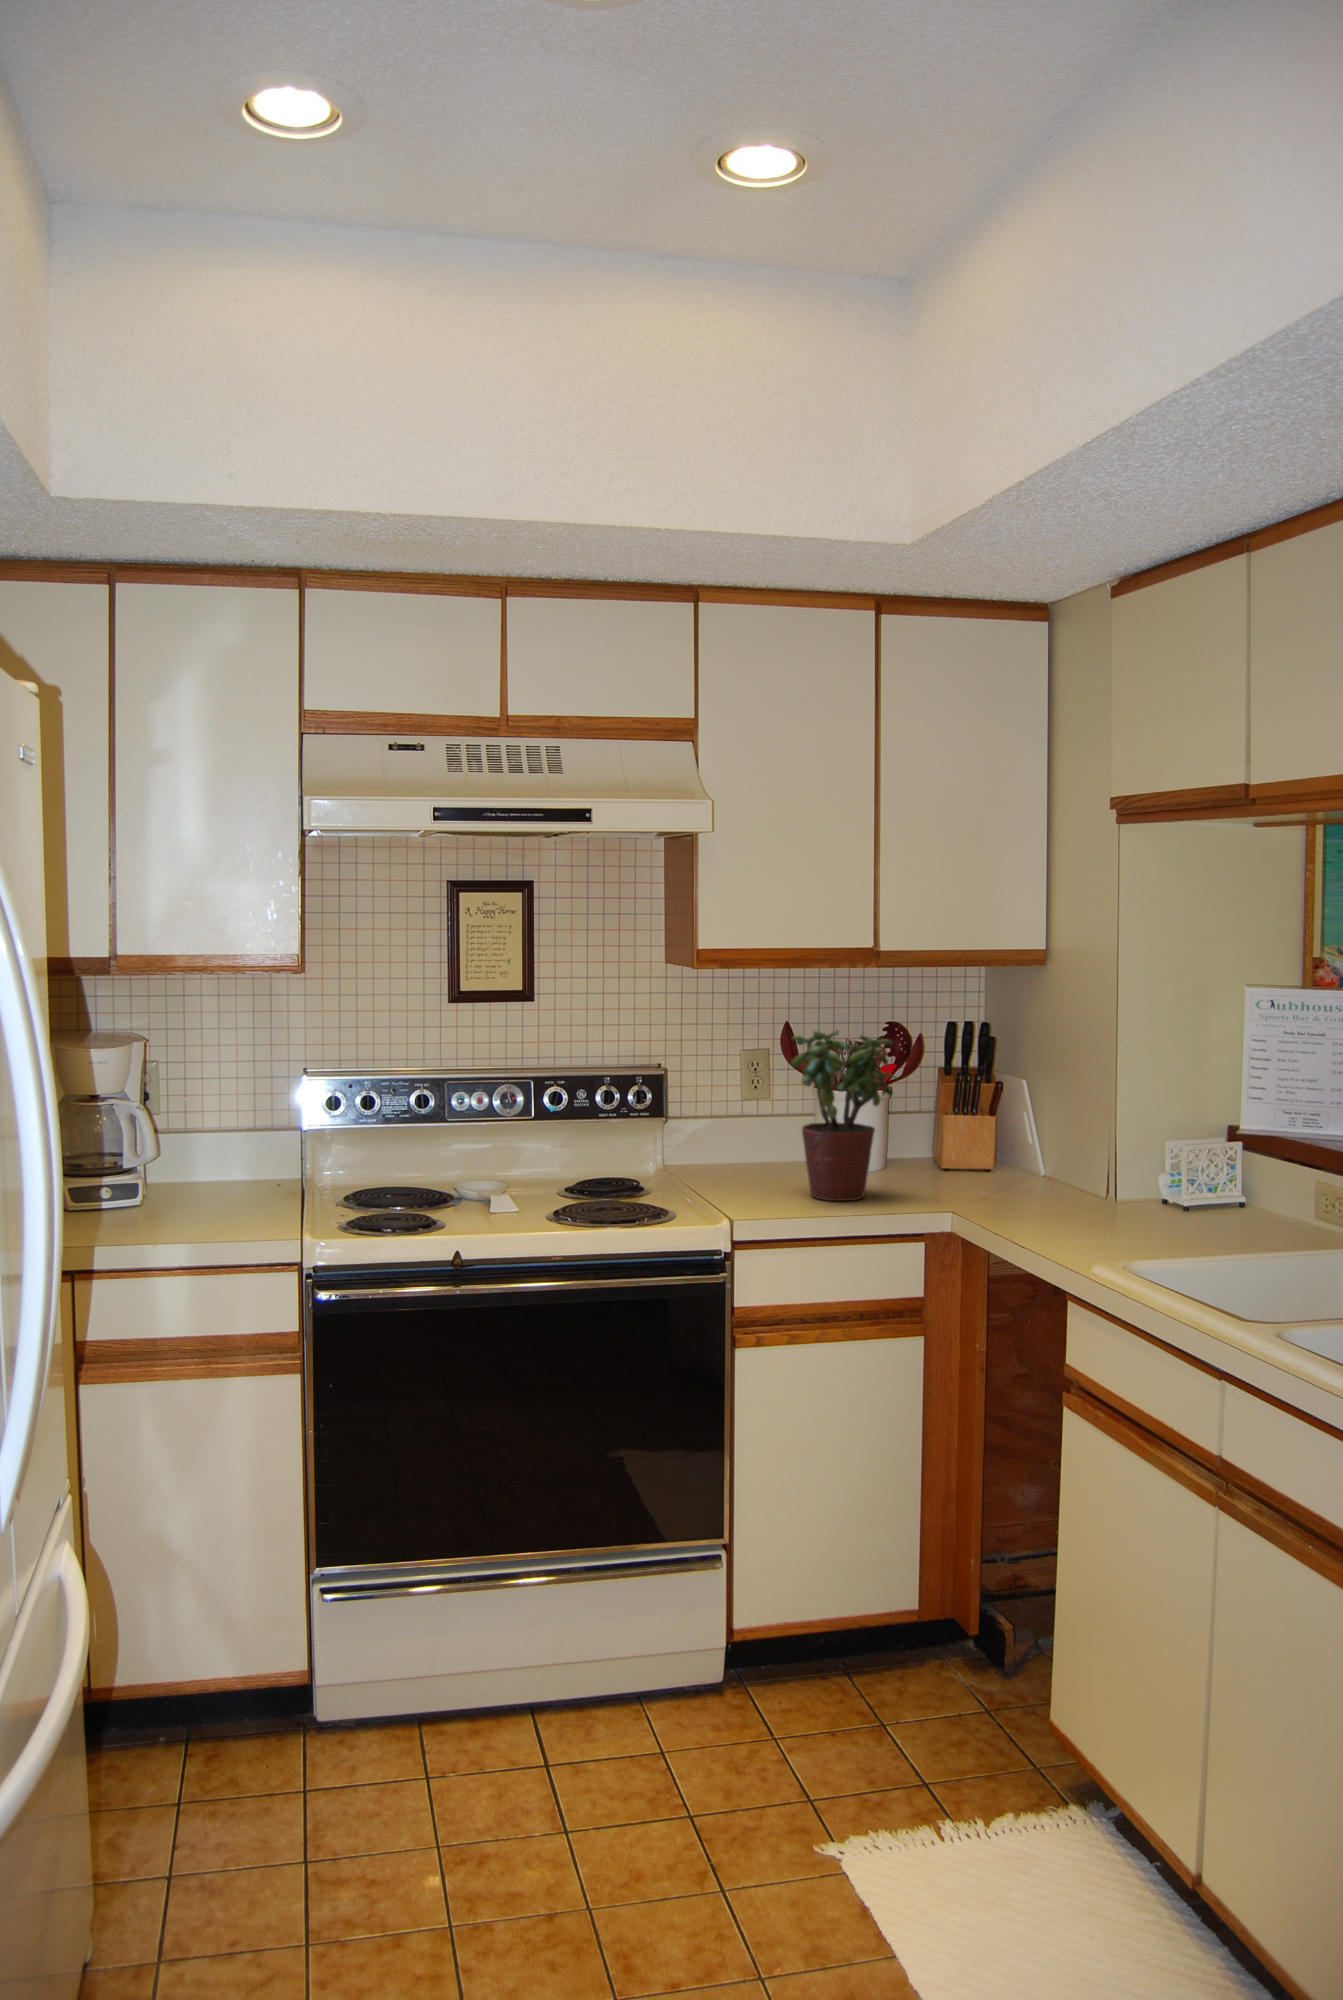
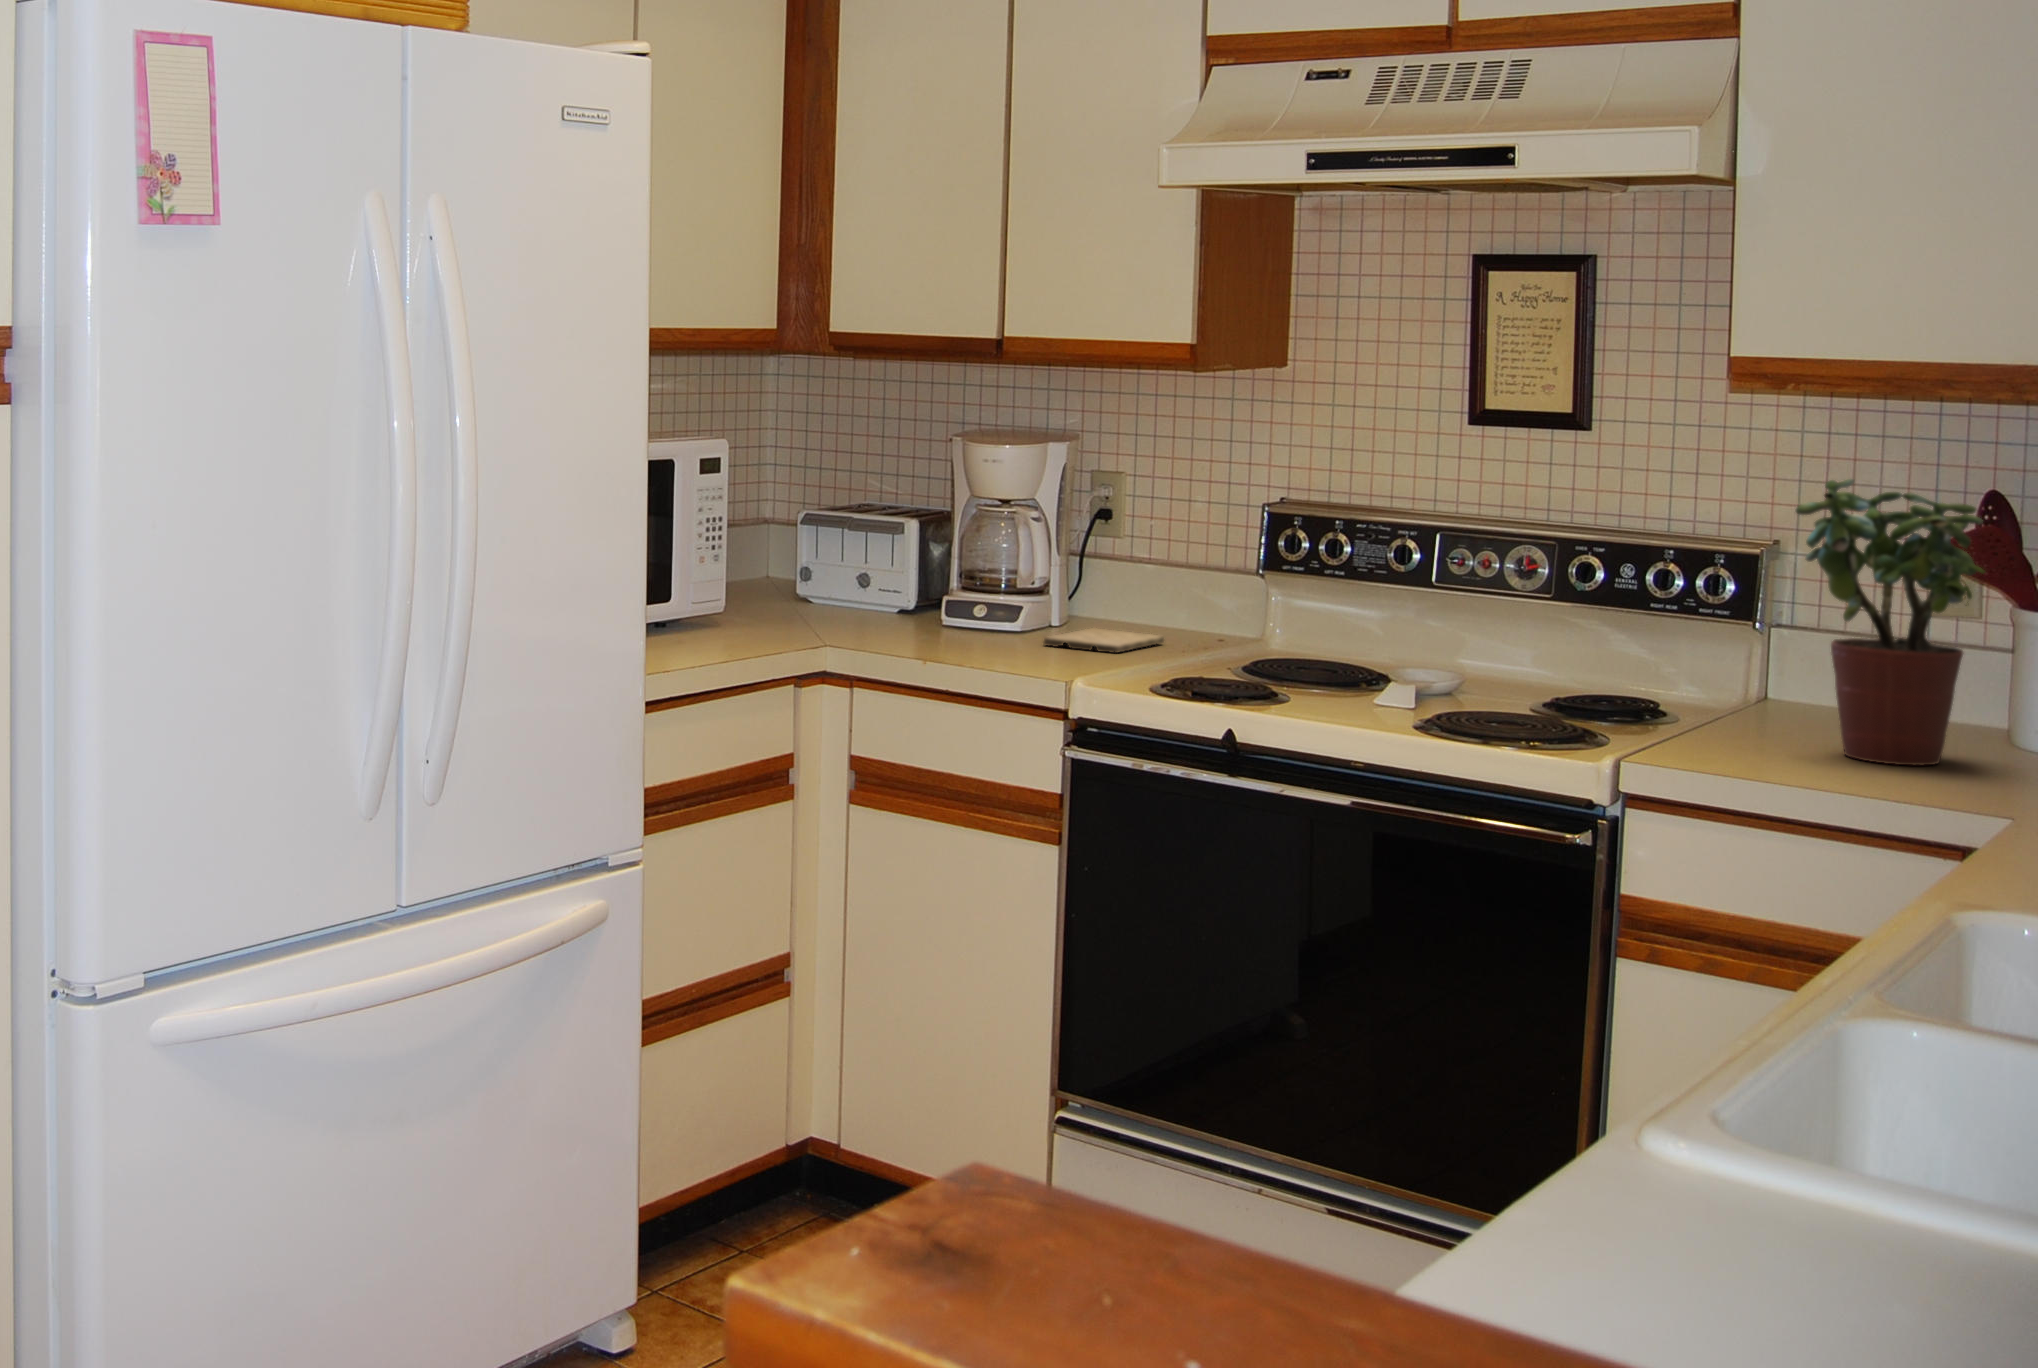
cutting board: none [175,1190,250,1219] -> present [1044,628,1164,653]

